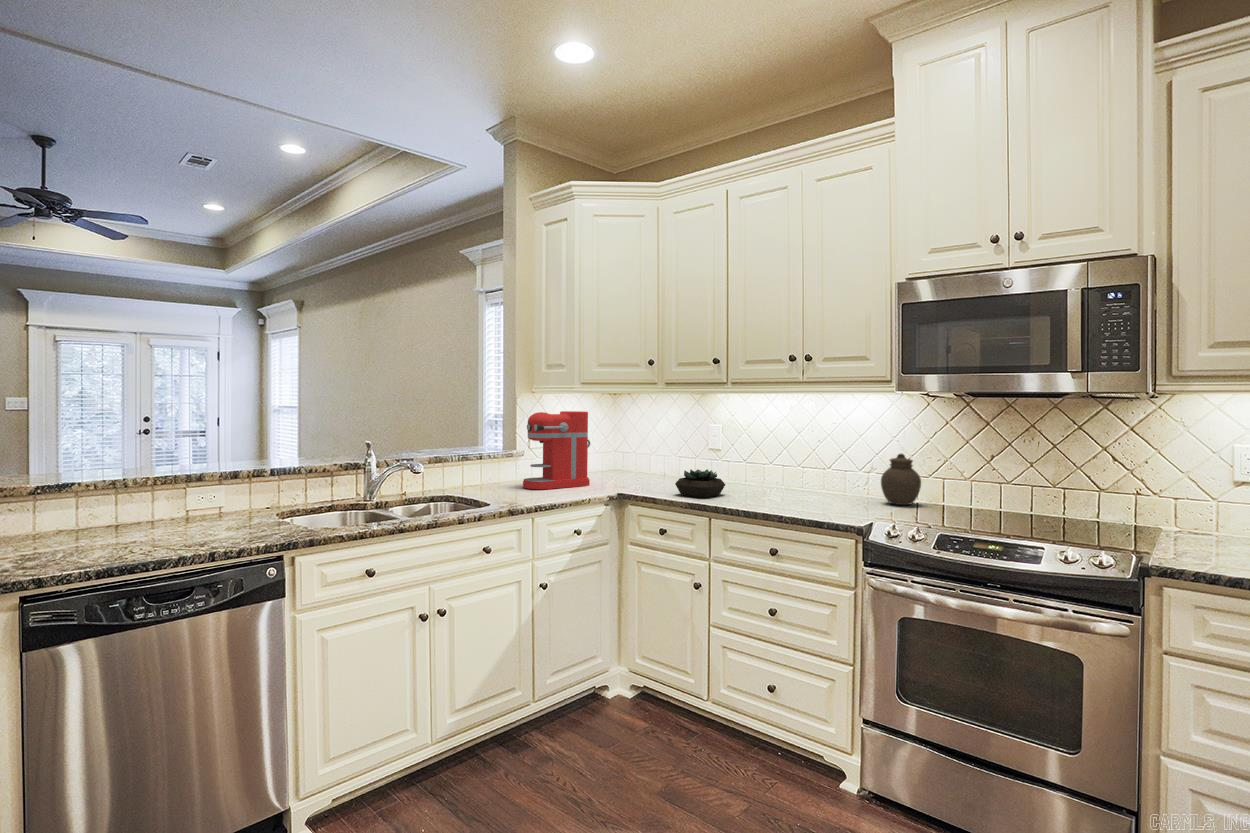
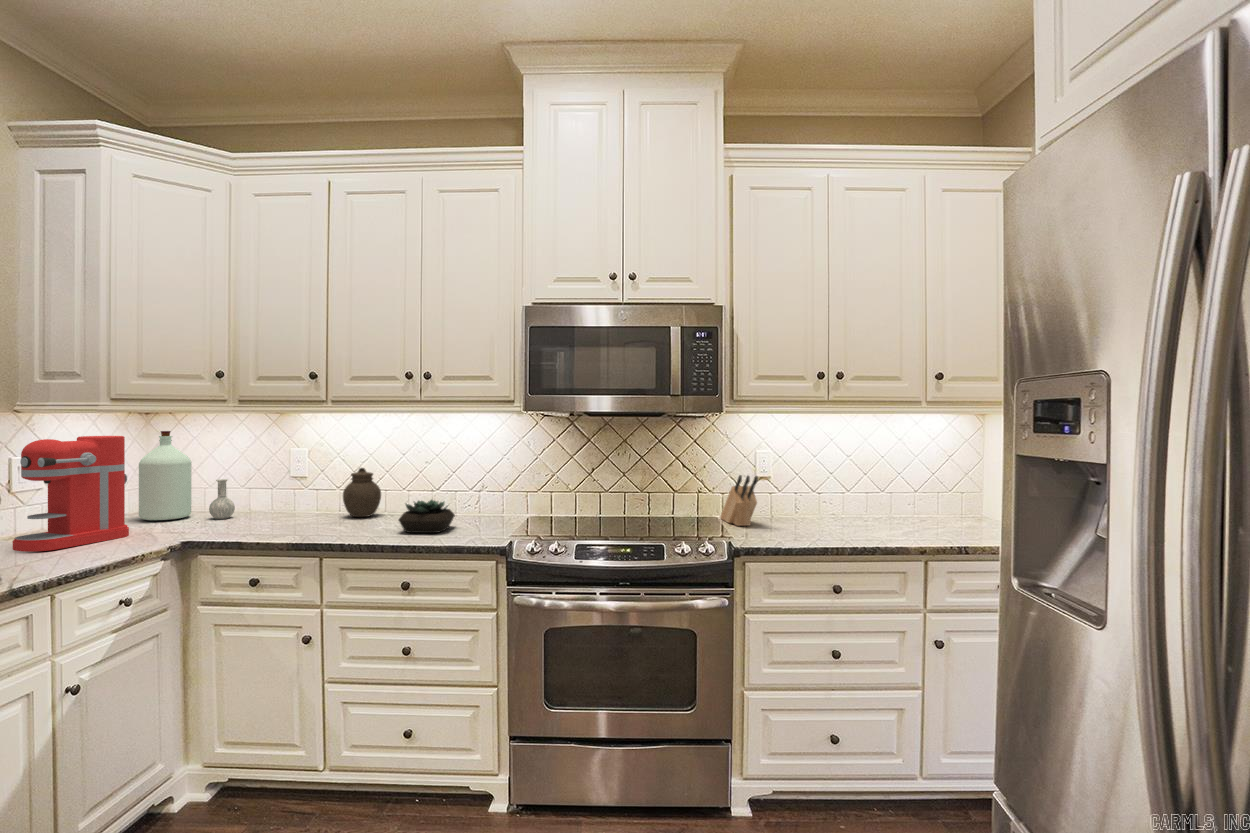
bottle: none [602,410,663,481] -> present [139,431,235,520]
jar: present [881,454,921,505] -> present [343,468,381,517]
succulent plant: present [675,469,725,498] -> present [399,500,455,533]
knife block: none [1168,475,1218,543] -> present [720,475,758,526]

